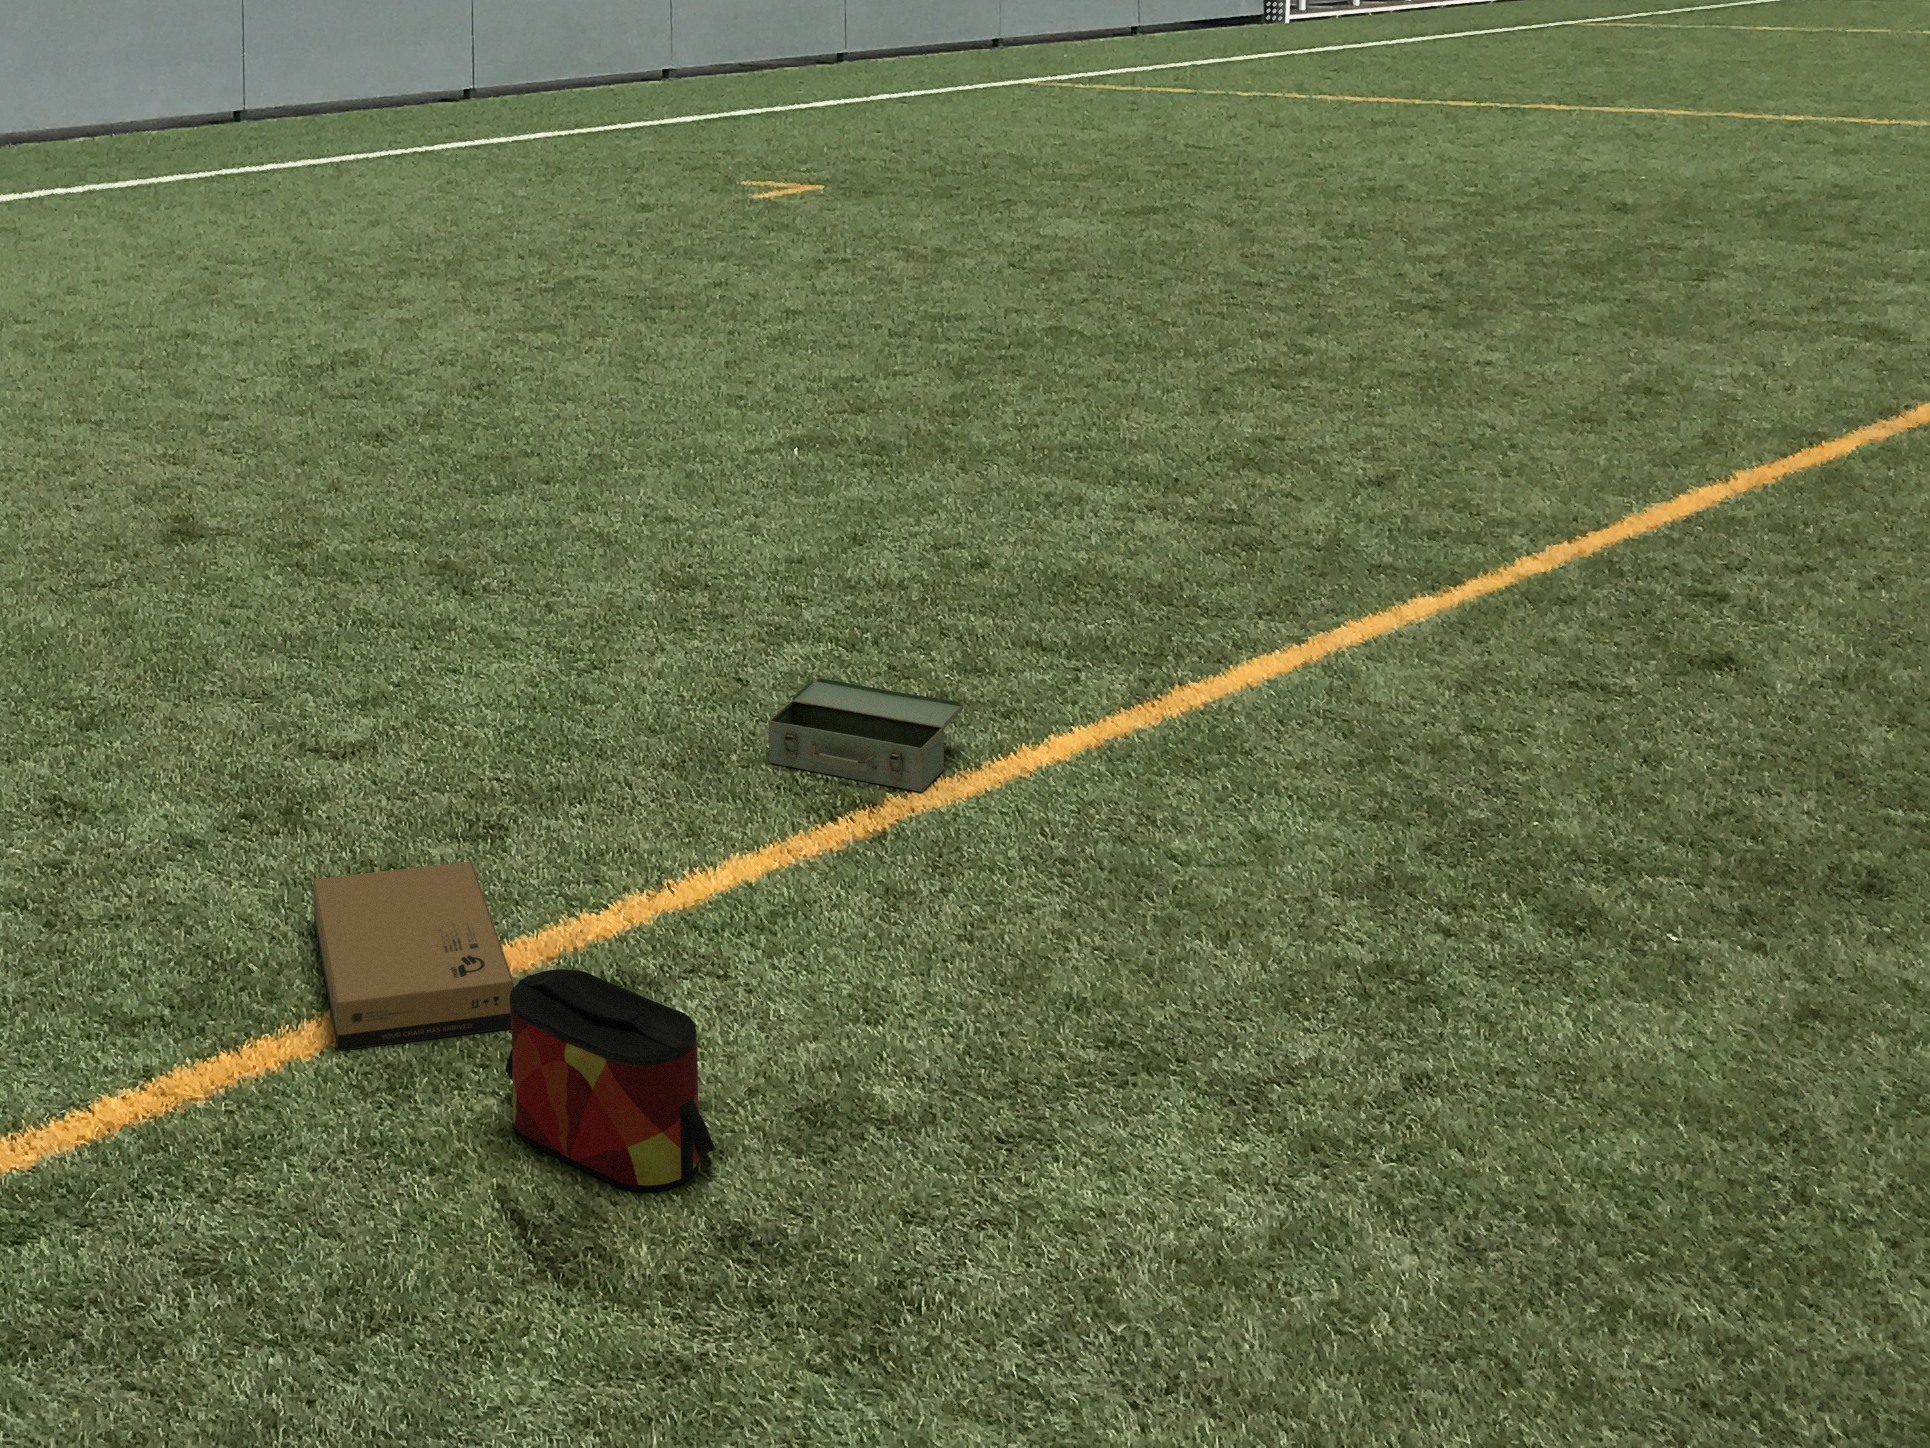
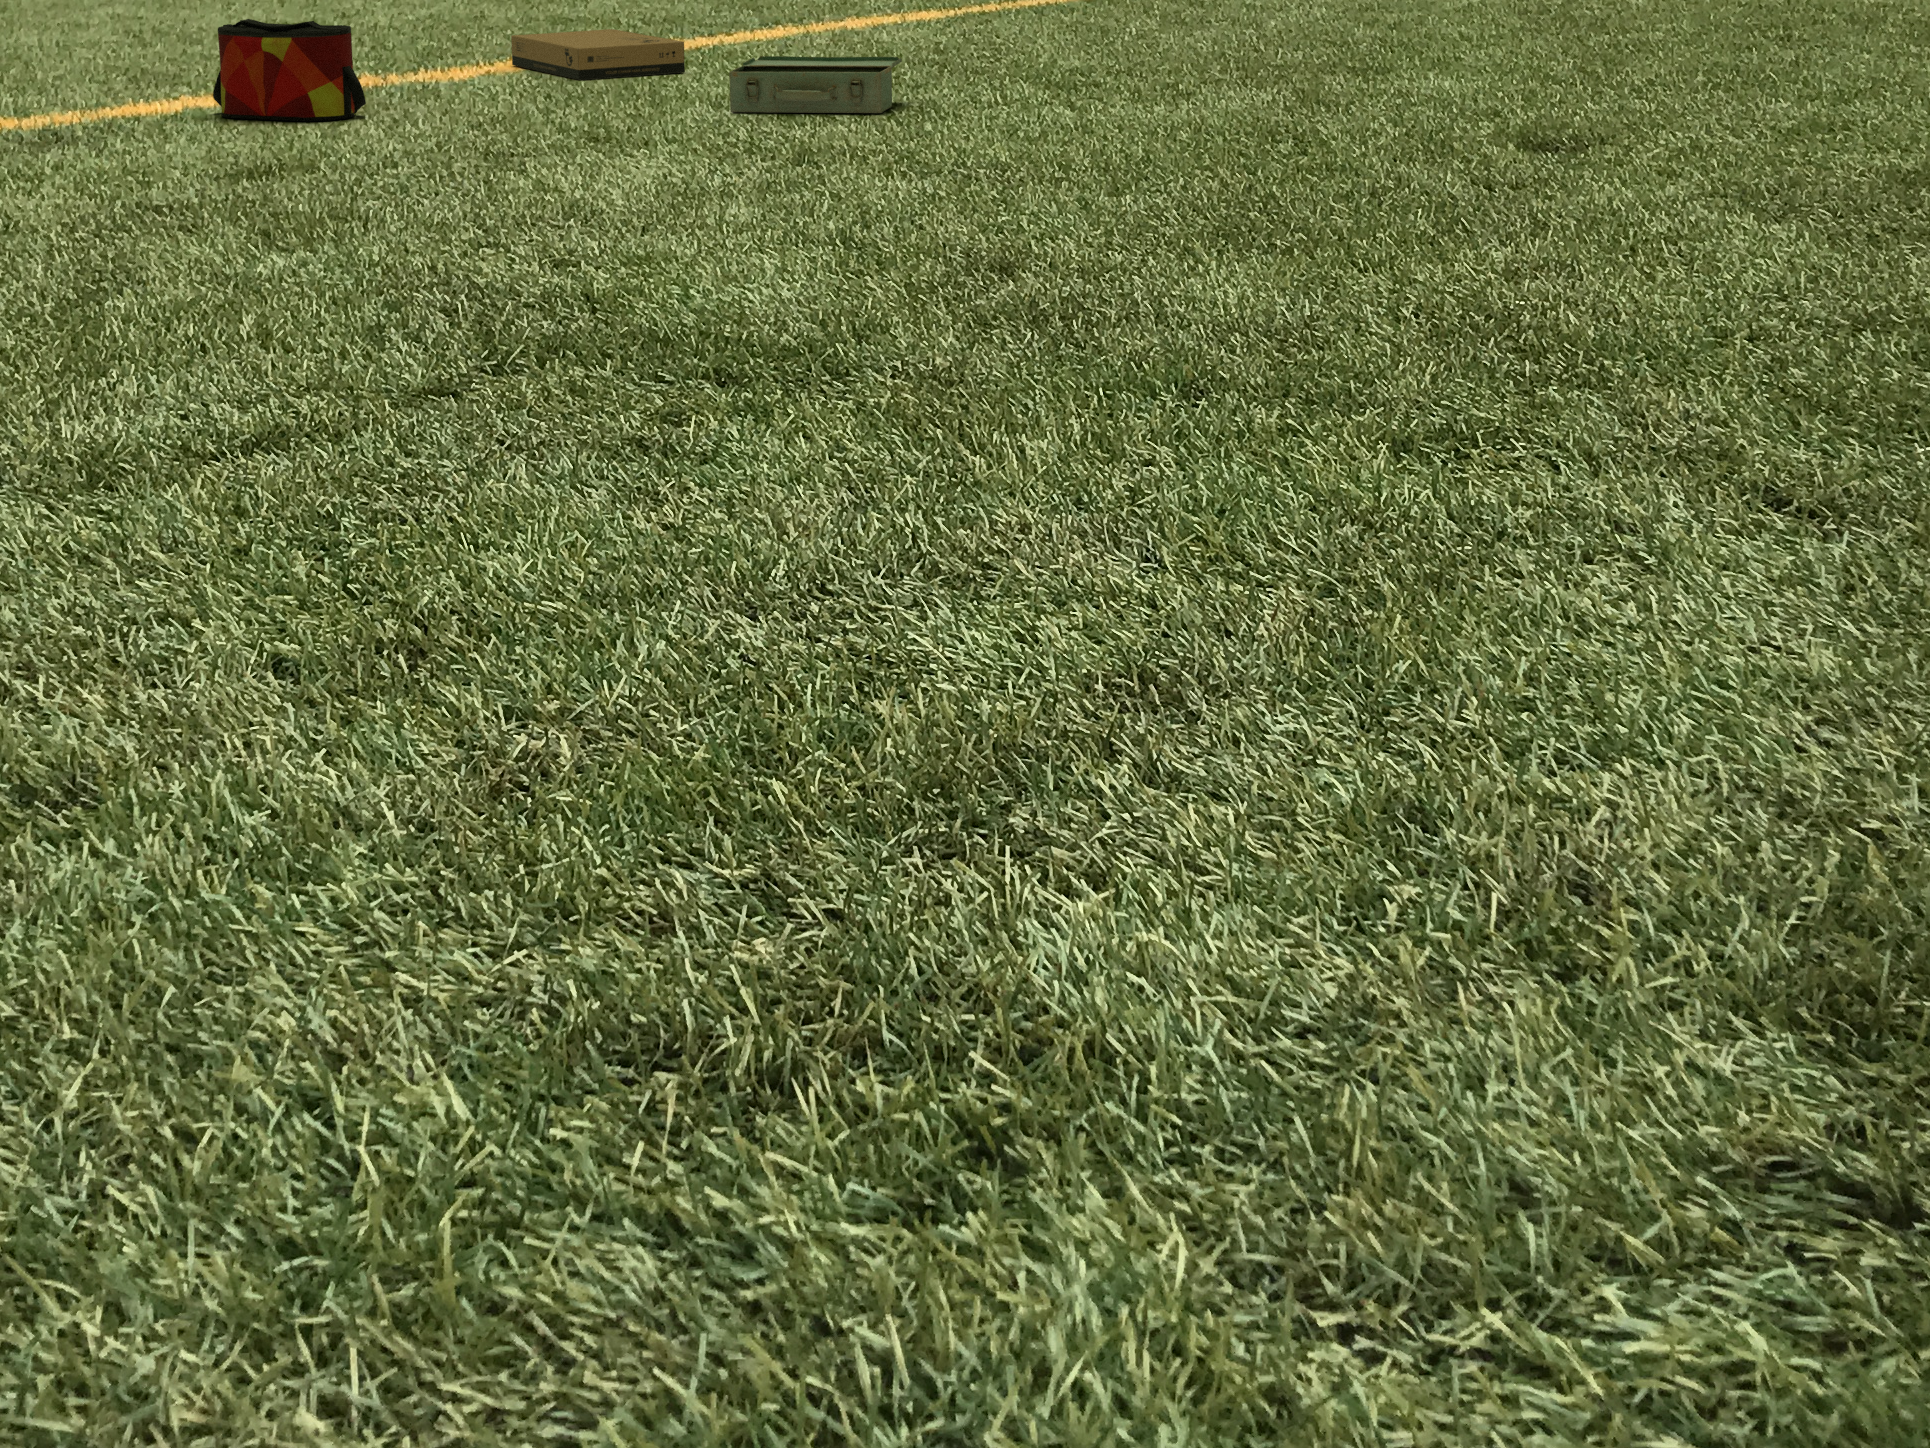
toolbox: present [768,678,963,792] -> present [729,56,902,113]
cardboard box: present [313,861,514,1050] -> present [511,29,685,80]

